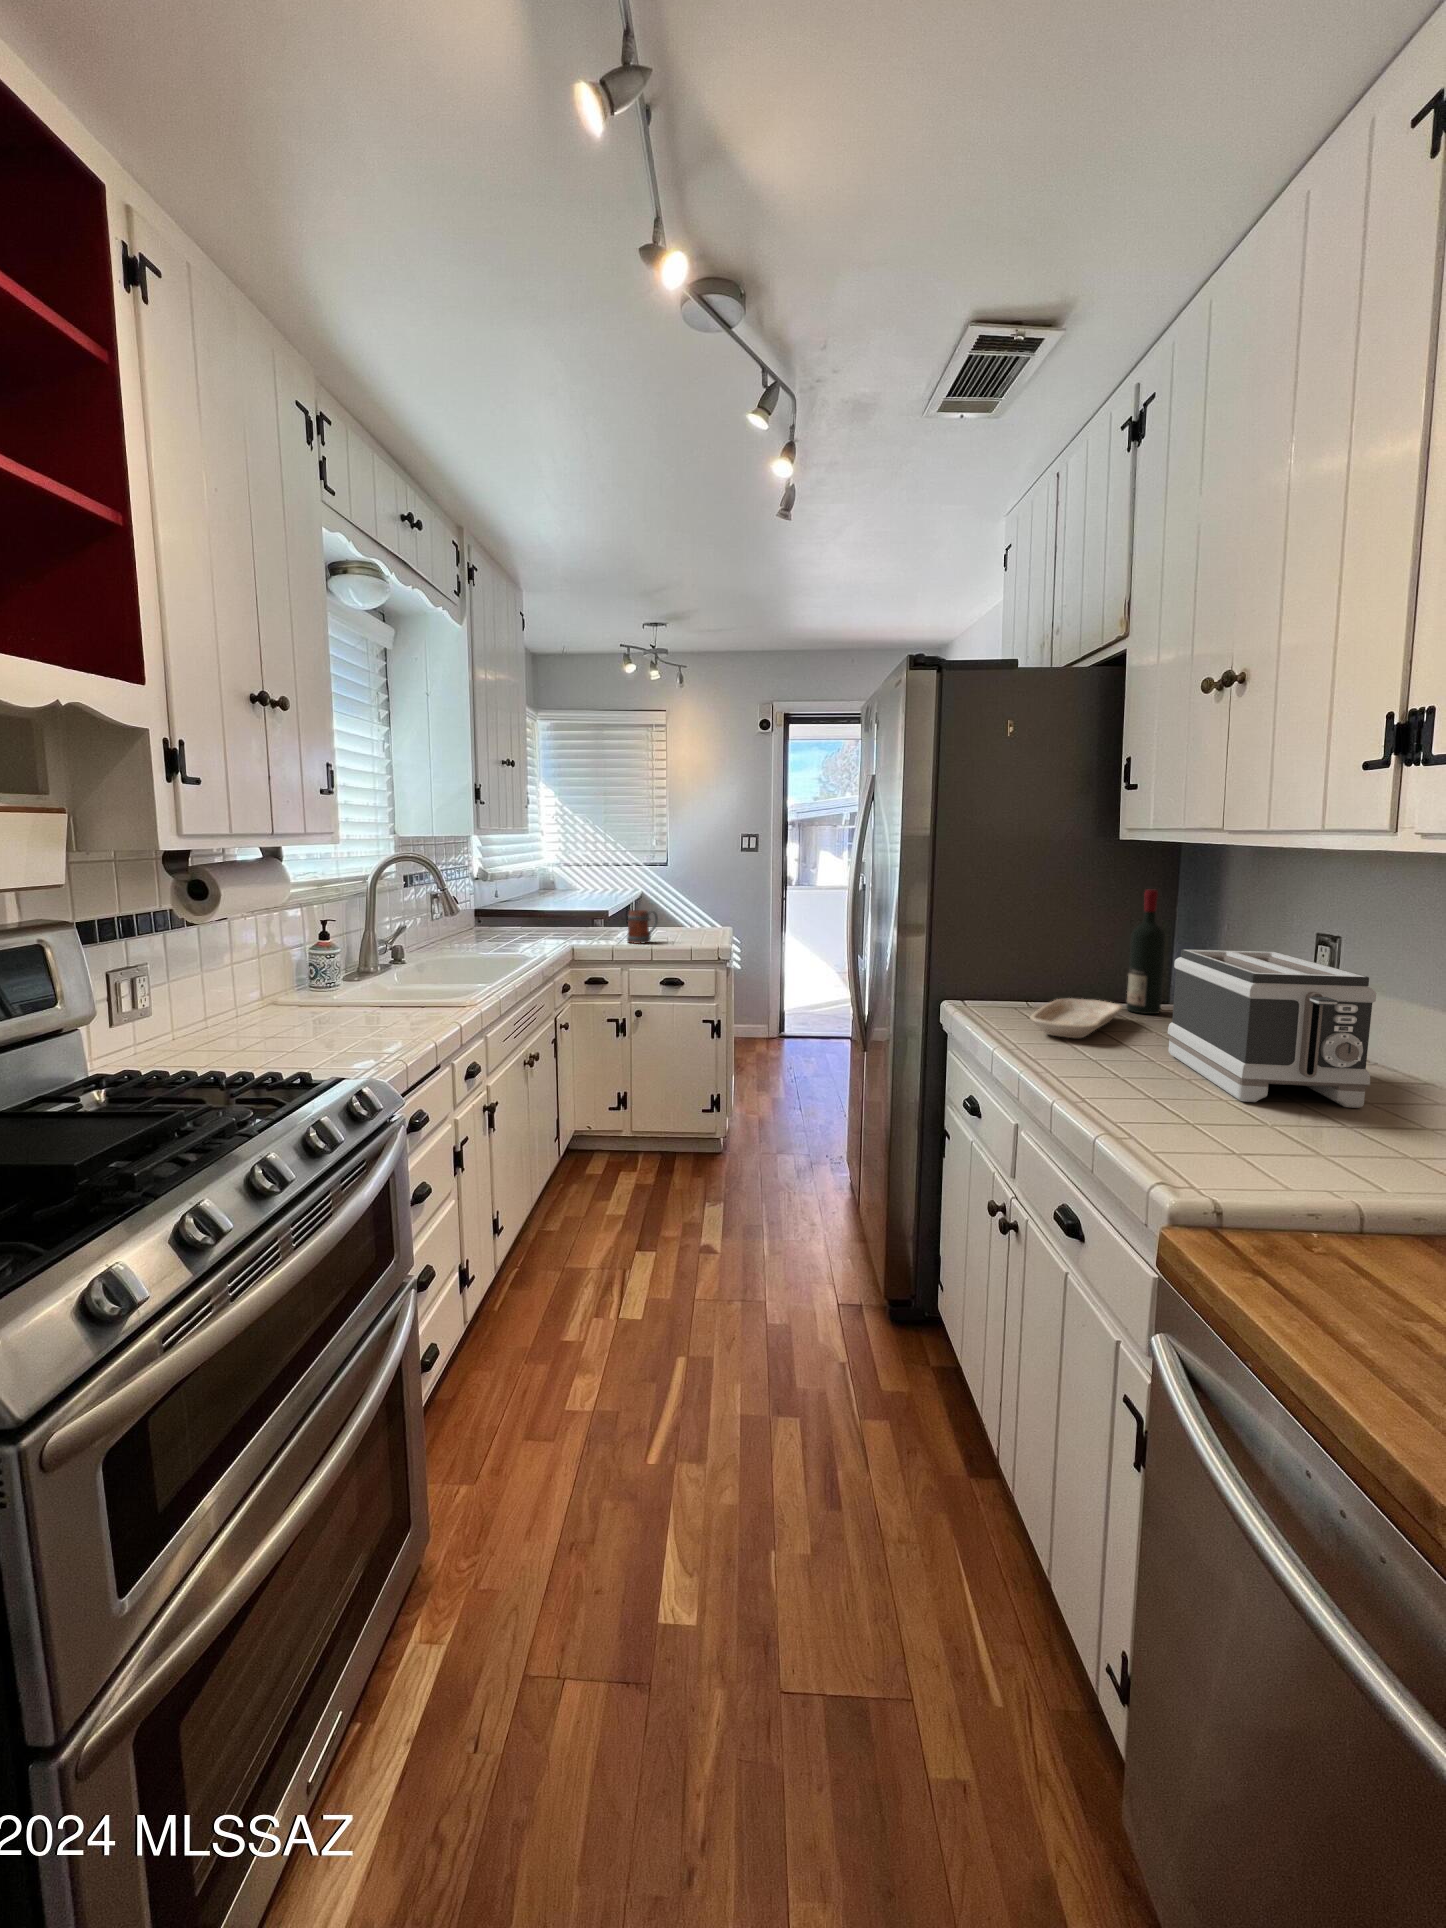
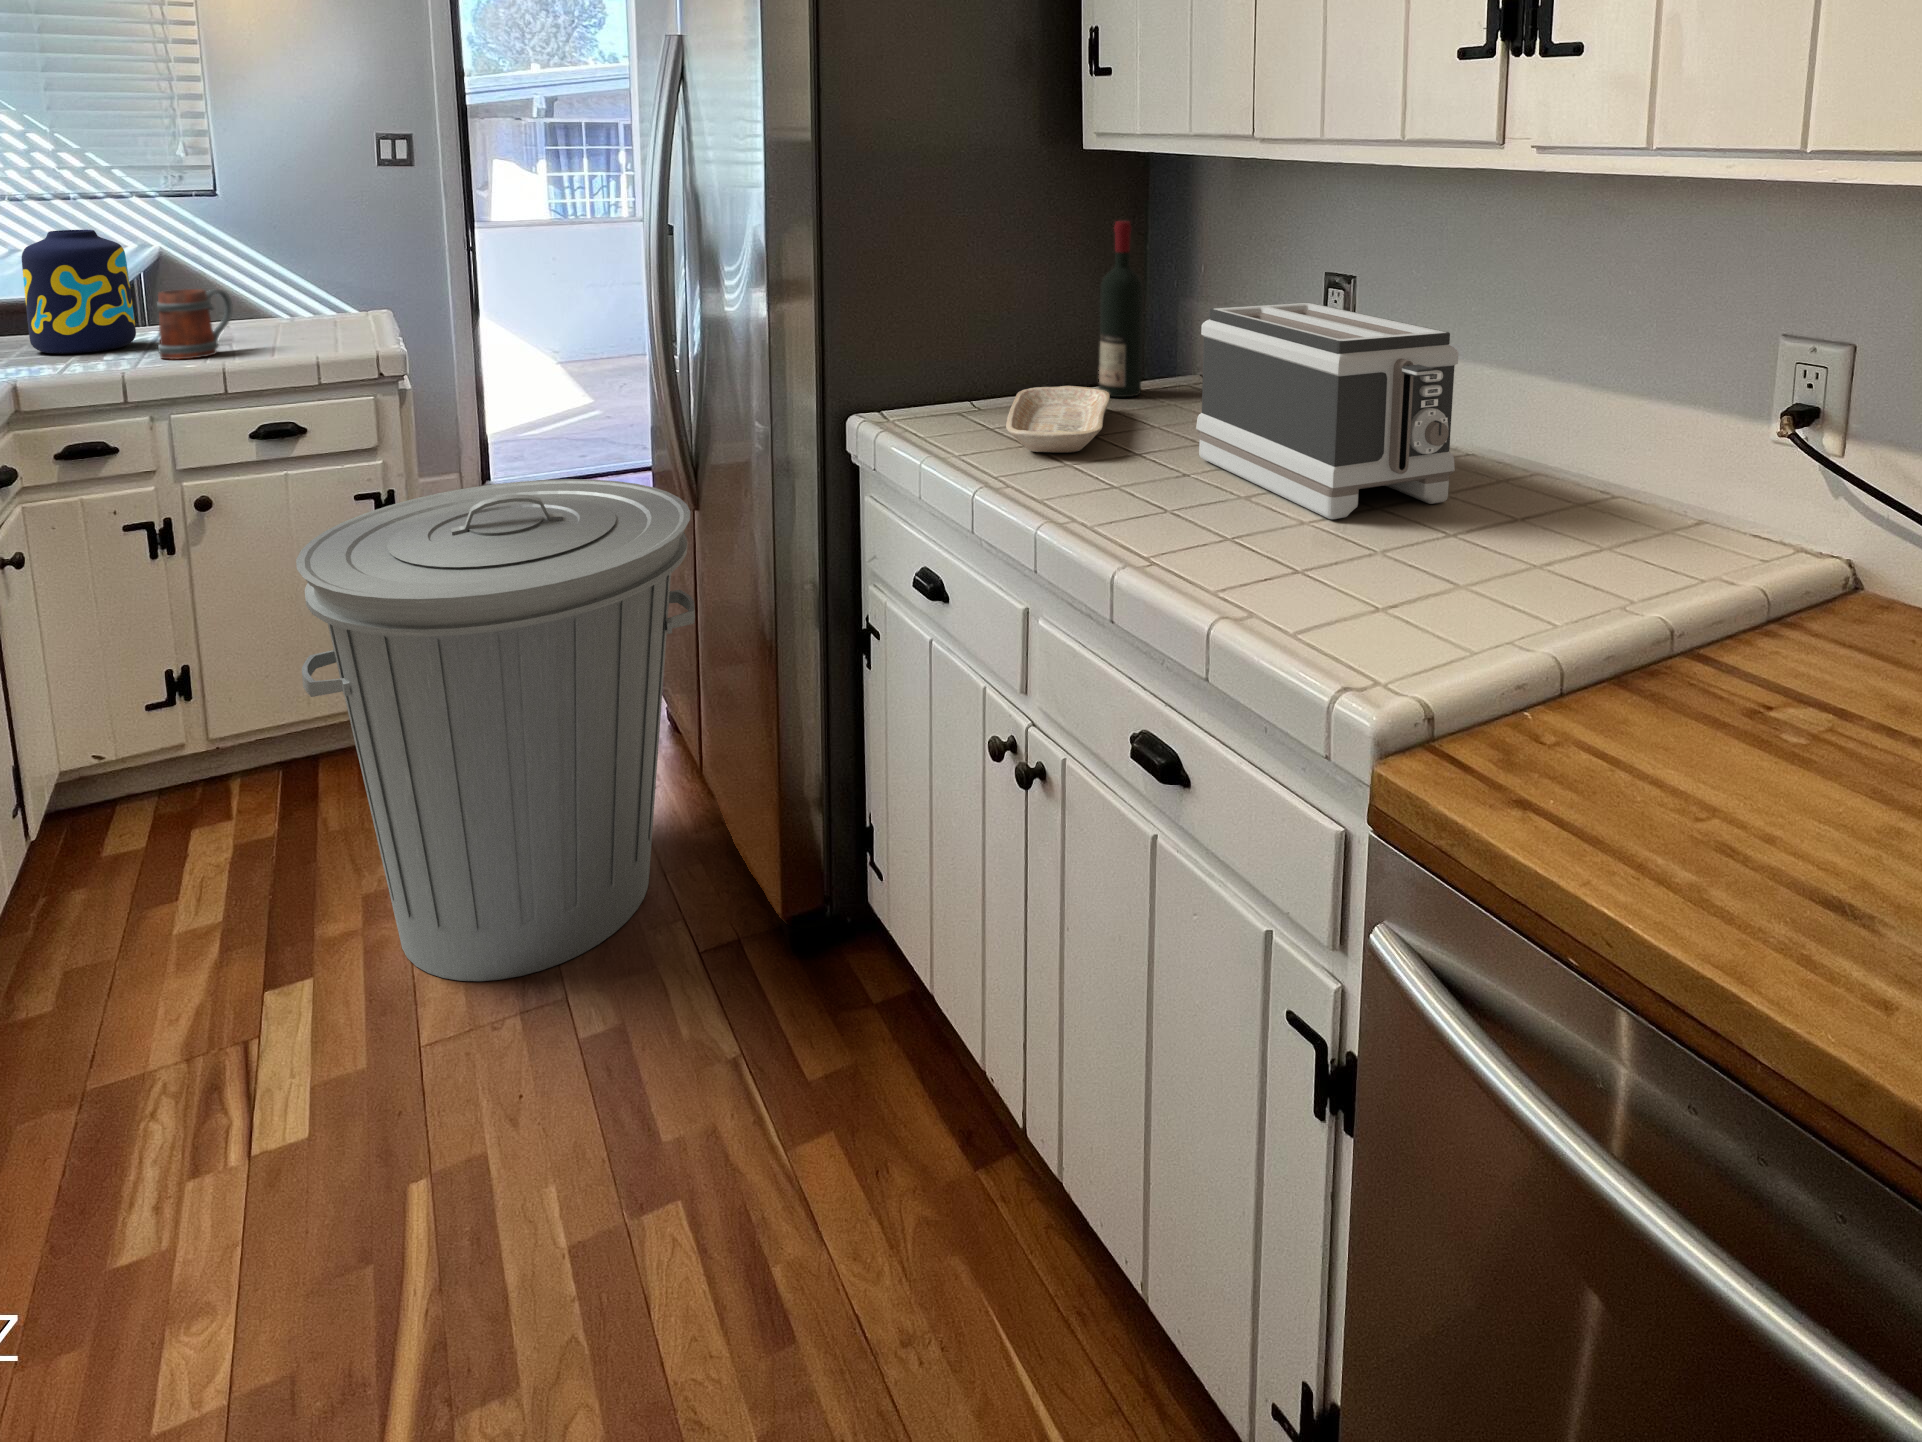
vase: none [582,880,620,938] -> present [22,230,136,354]
trash can: none [662,1023,856,1286] -> present [296,479,695,981]

